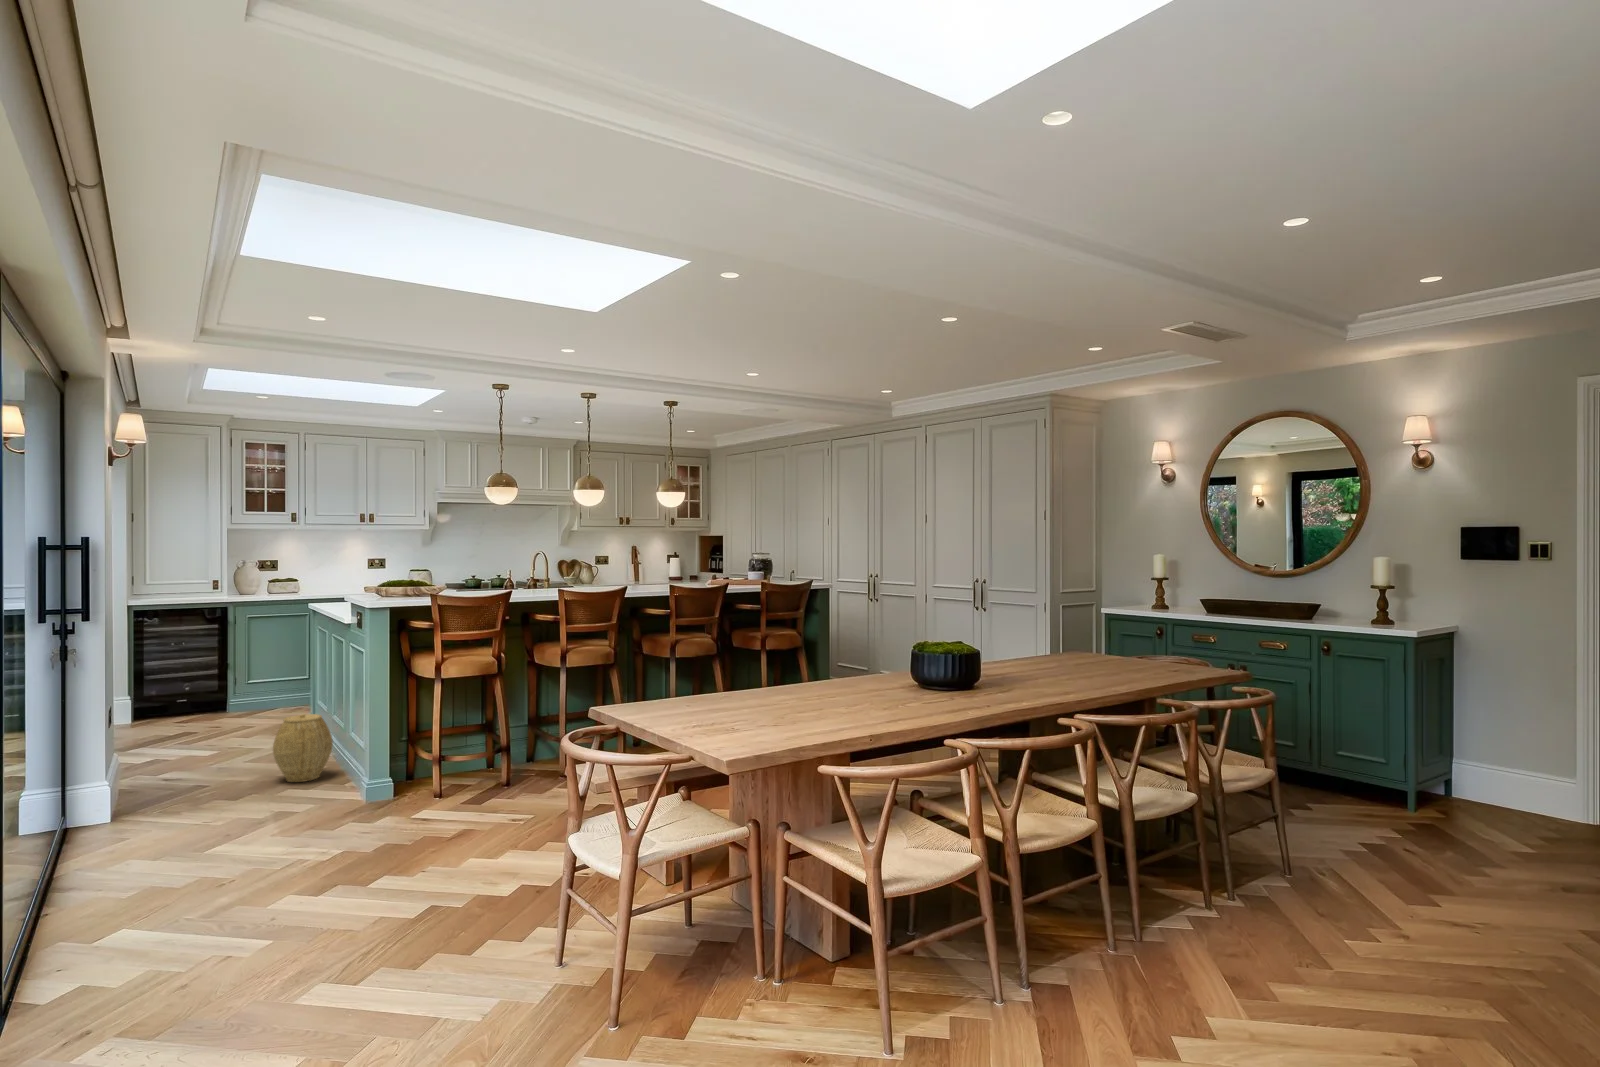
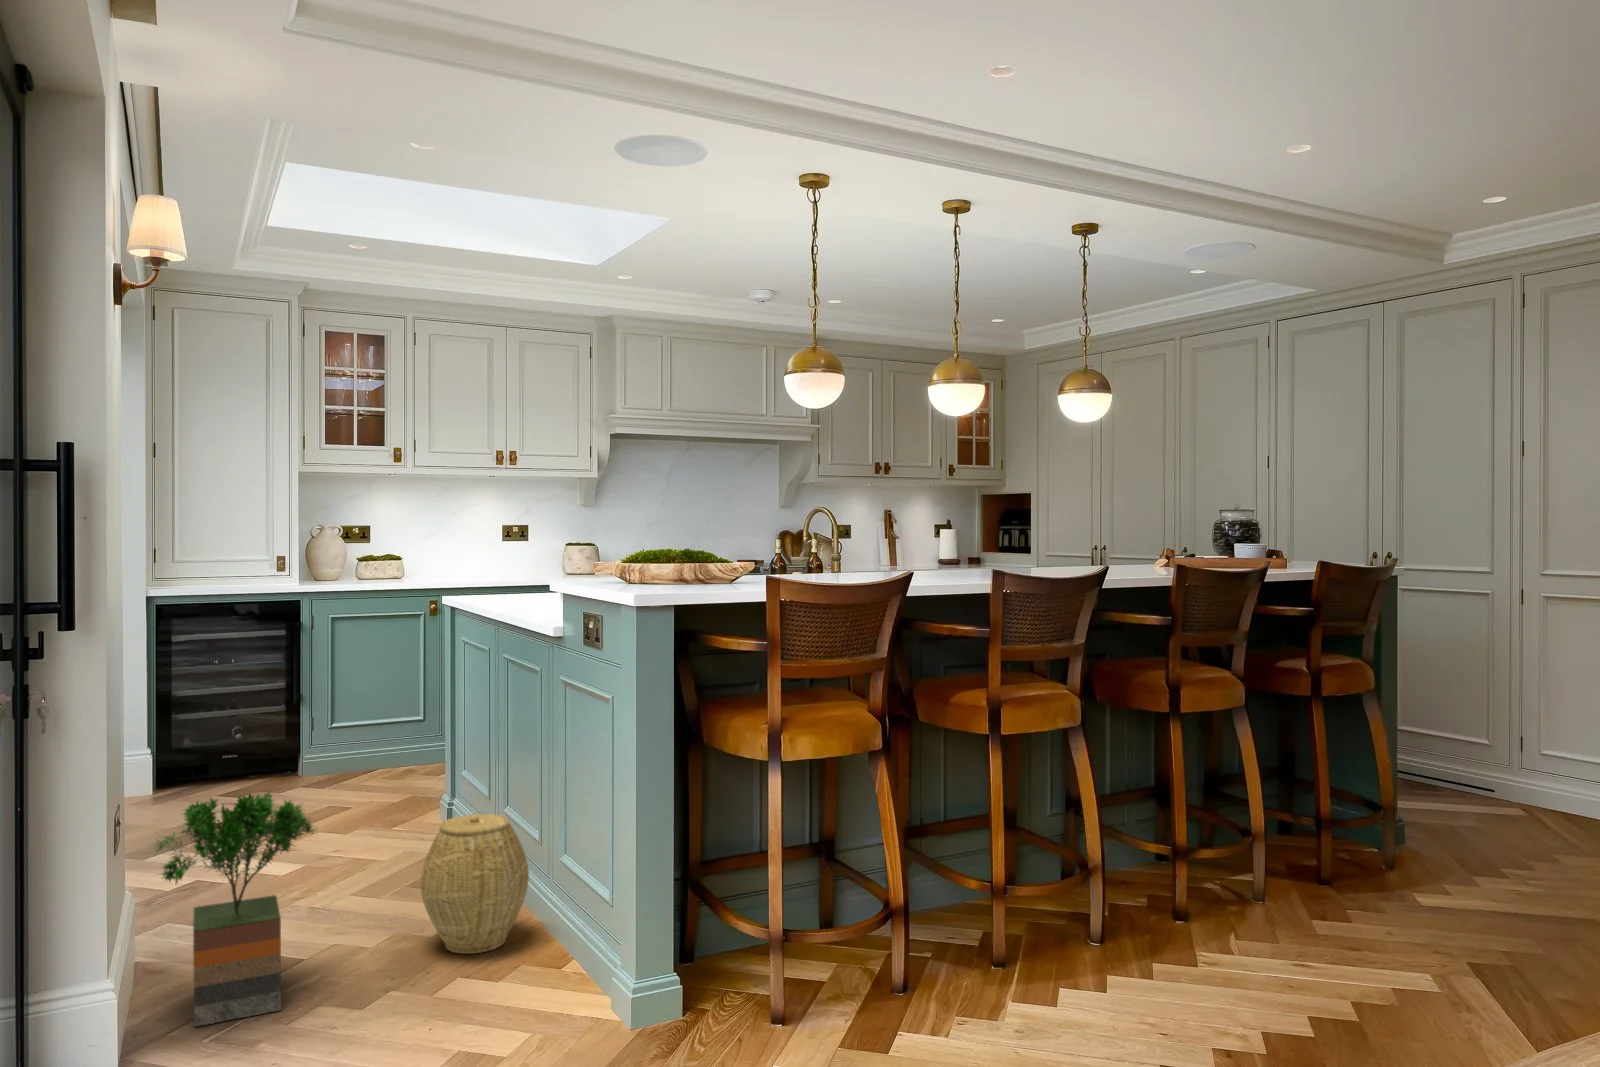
potted tree: none [126,700,215,810] -> present [156,792,315,1027]

